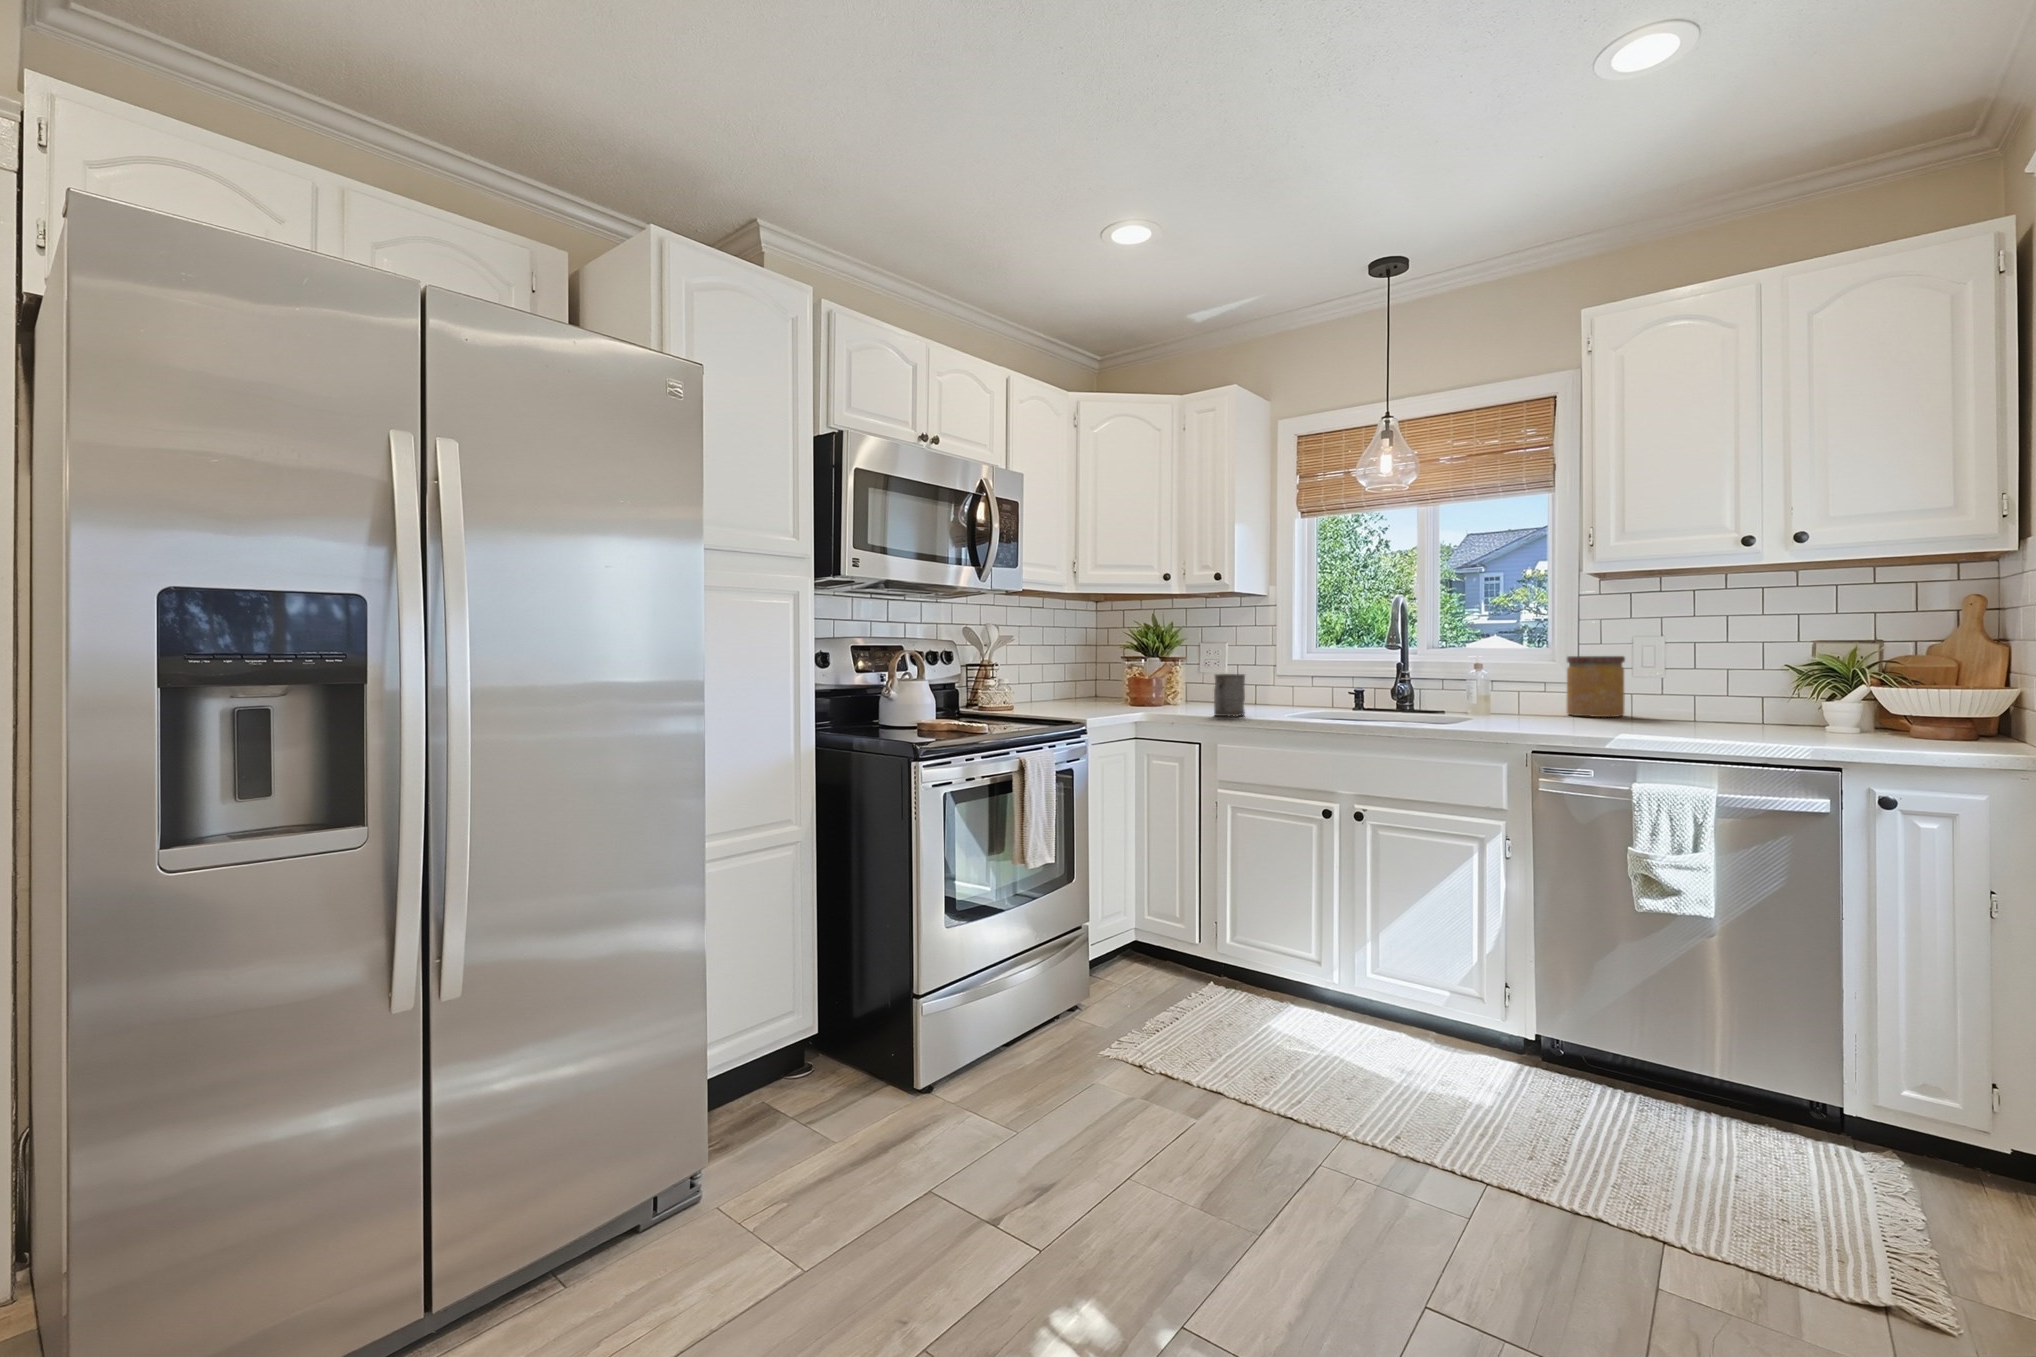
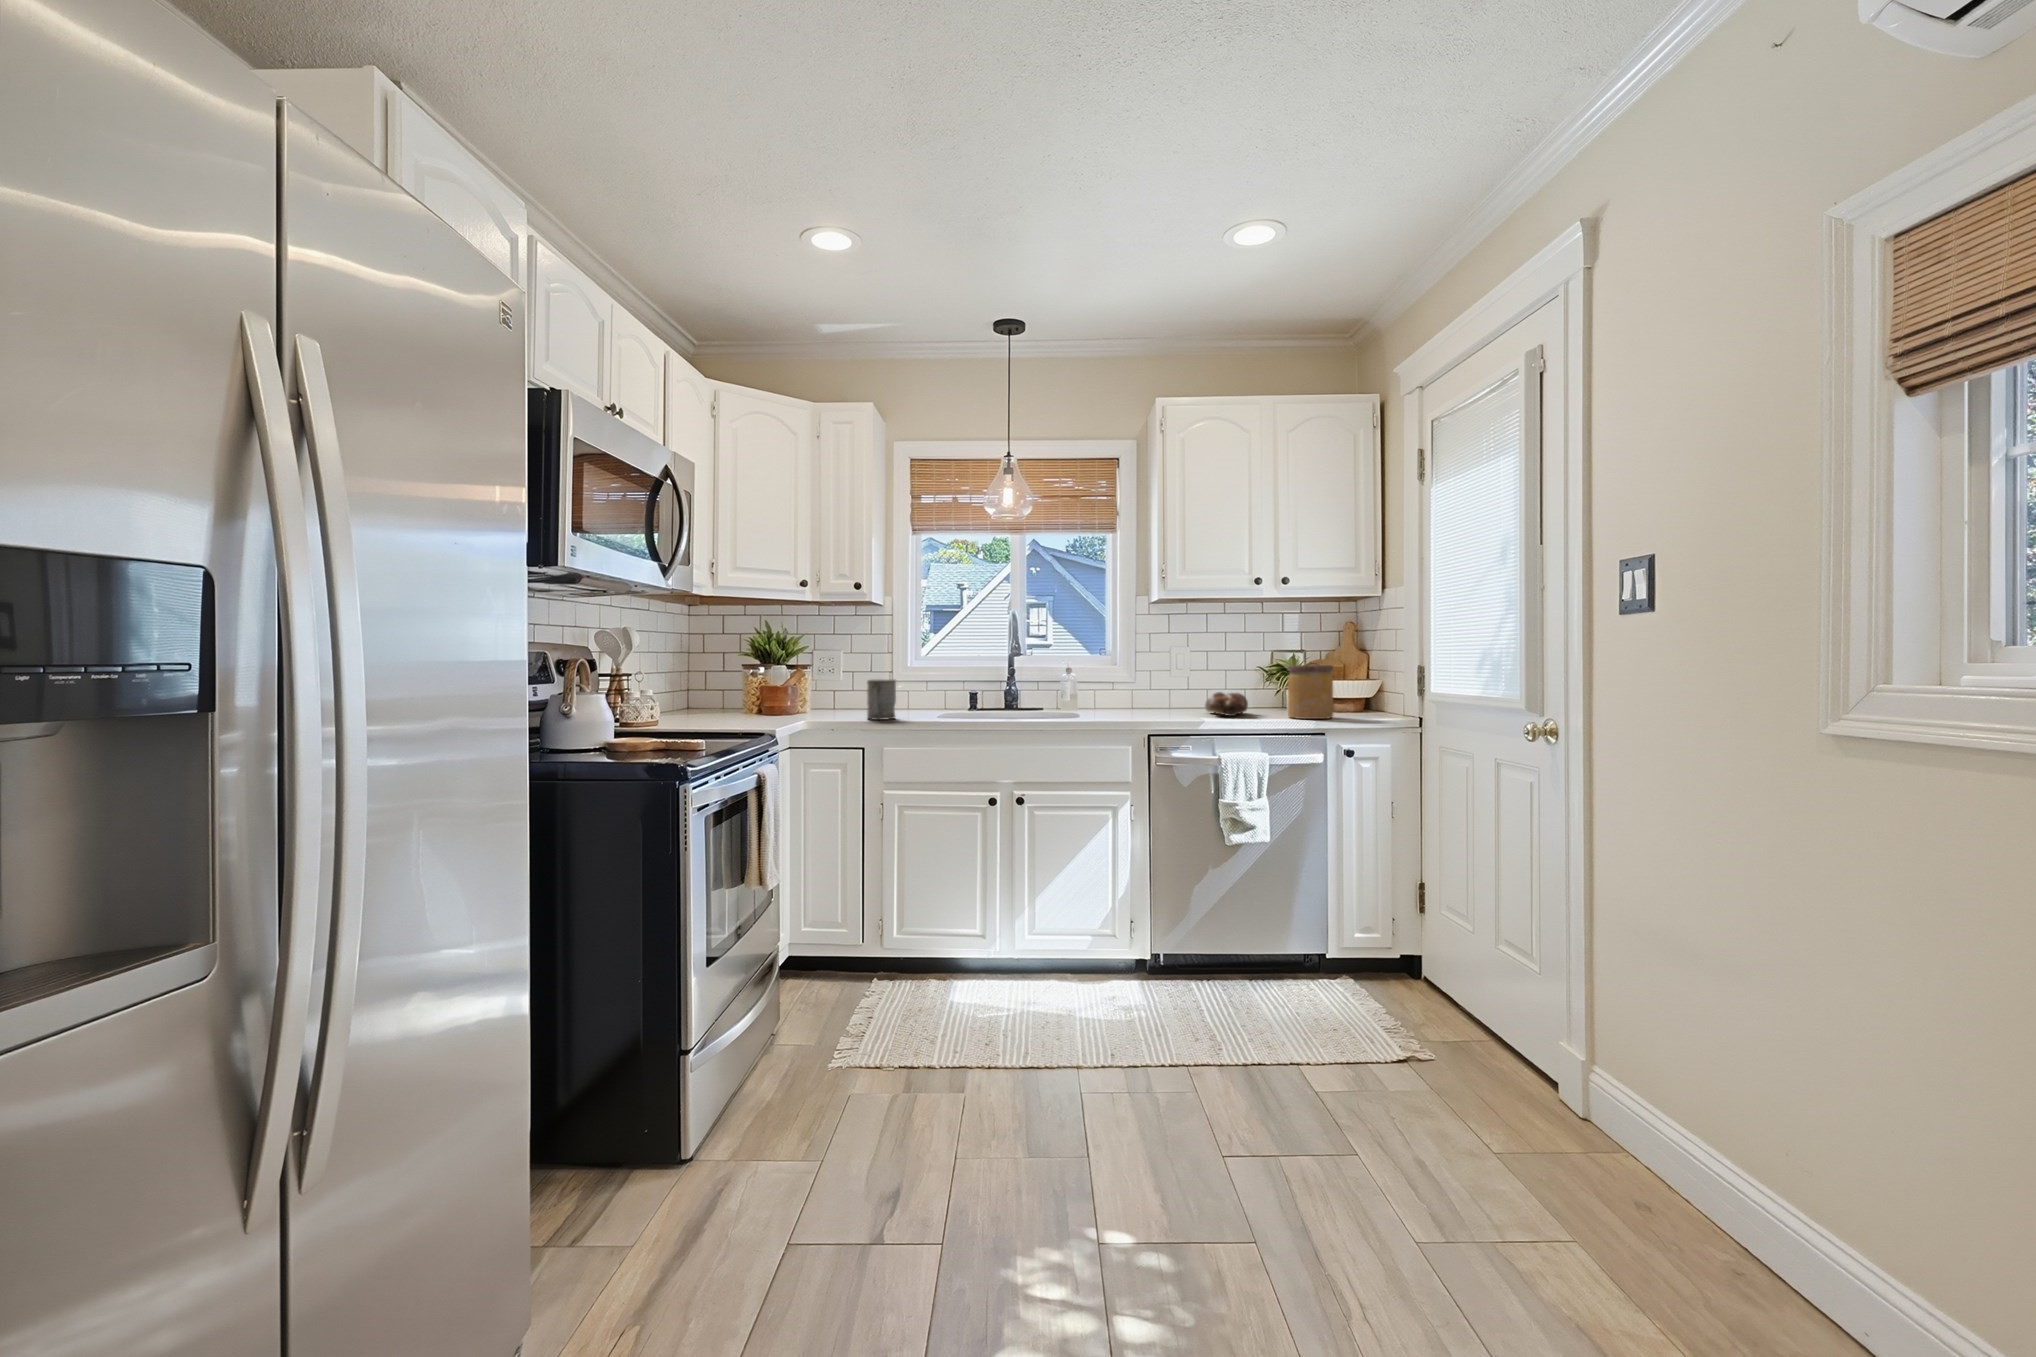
jar: present [1567,656,1625,717] -> present [1287,665,1333,719]
bread loaf: none [1651,699,1728,734] -> present [1205,692,1248,716]

